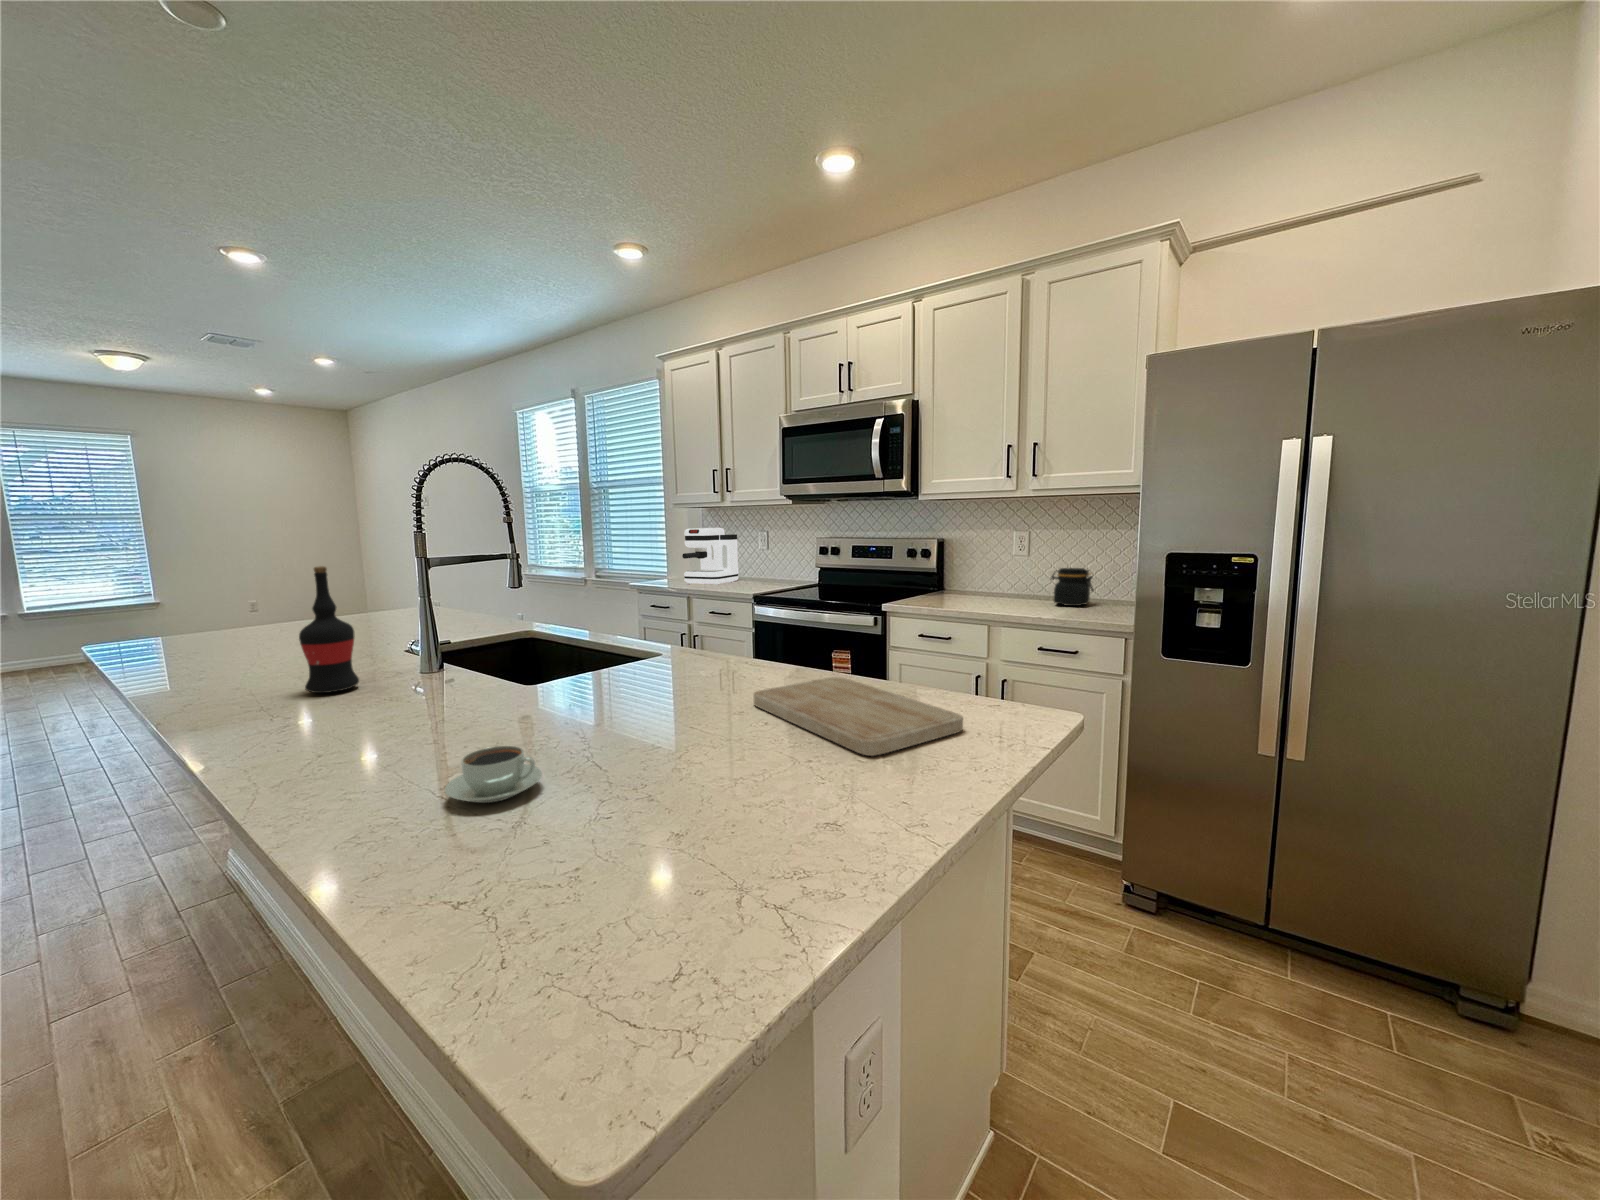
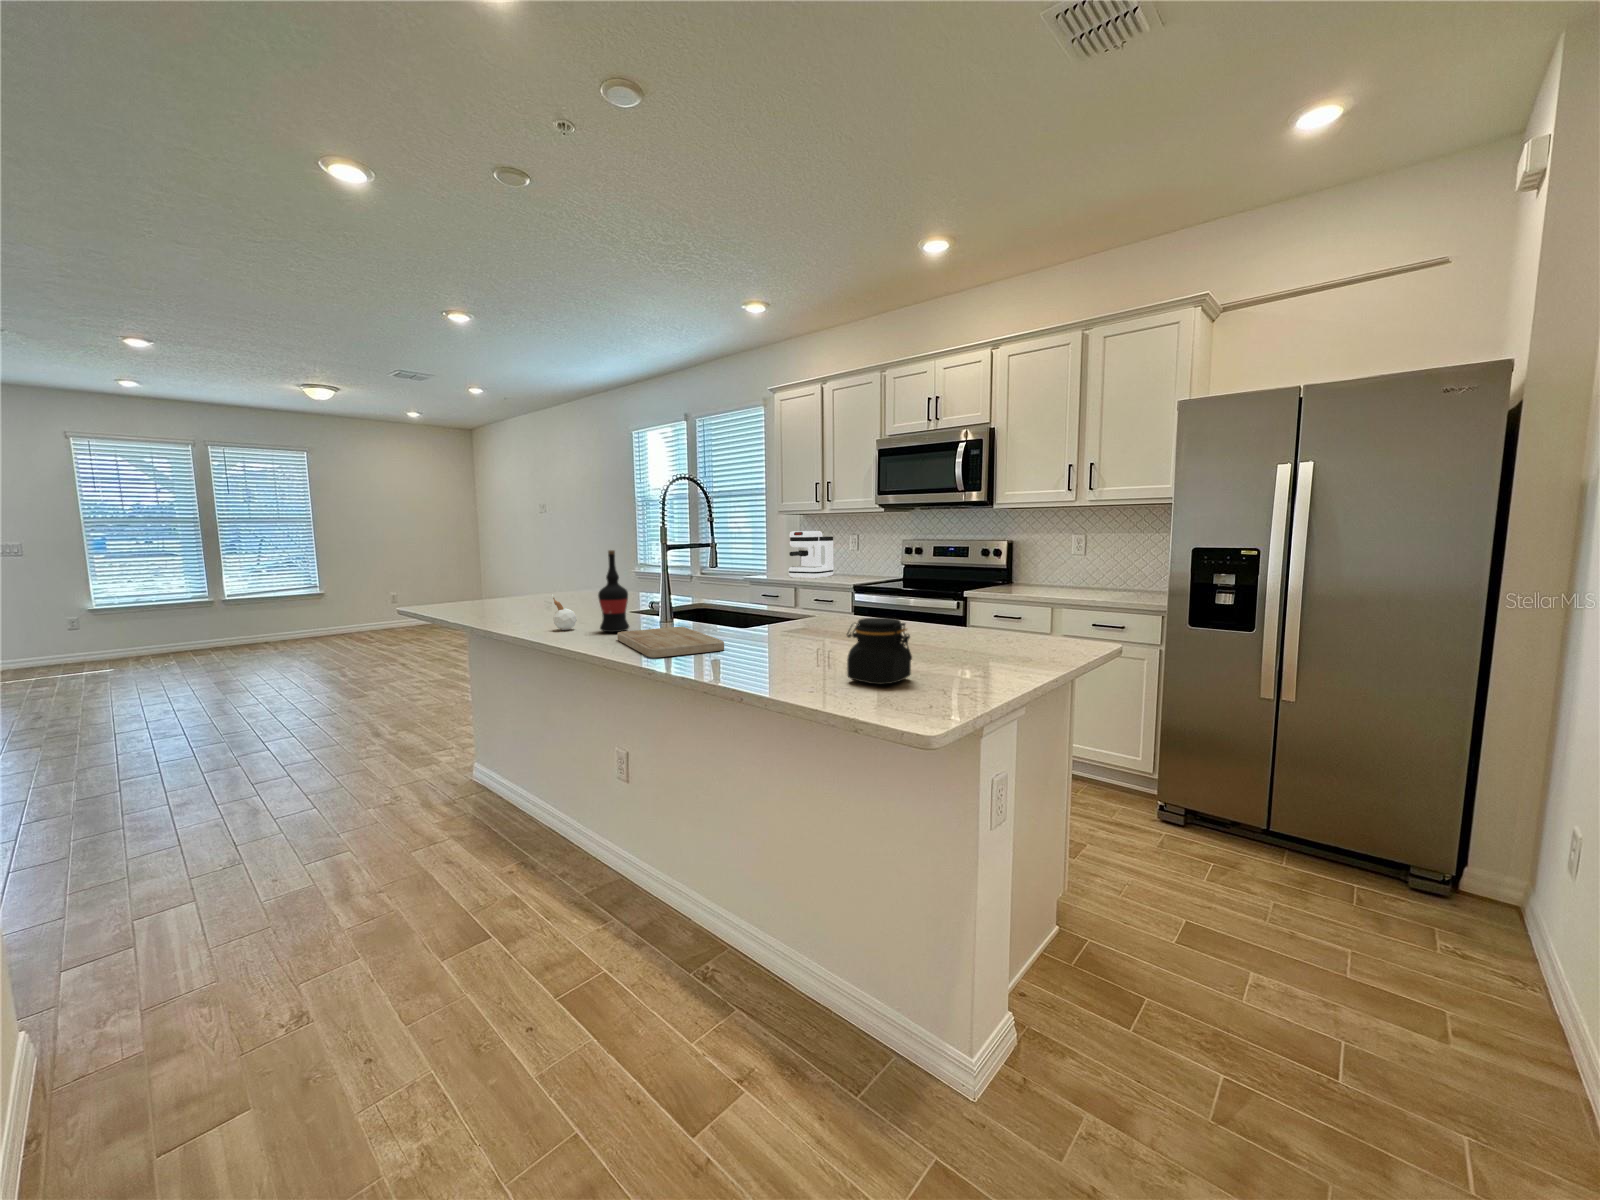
jar: present [1051,568,1093,606] -> present [847,617,912,684]
candle: none [236,633,283,688] -> present [553,596,577,630]
cutting board: present [754,677,963,756] -> present [617,627,724,658]
coffee cup: present [445,746,542,803] -> none [757,644,805,670]

